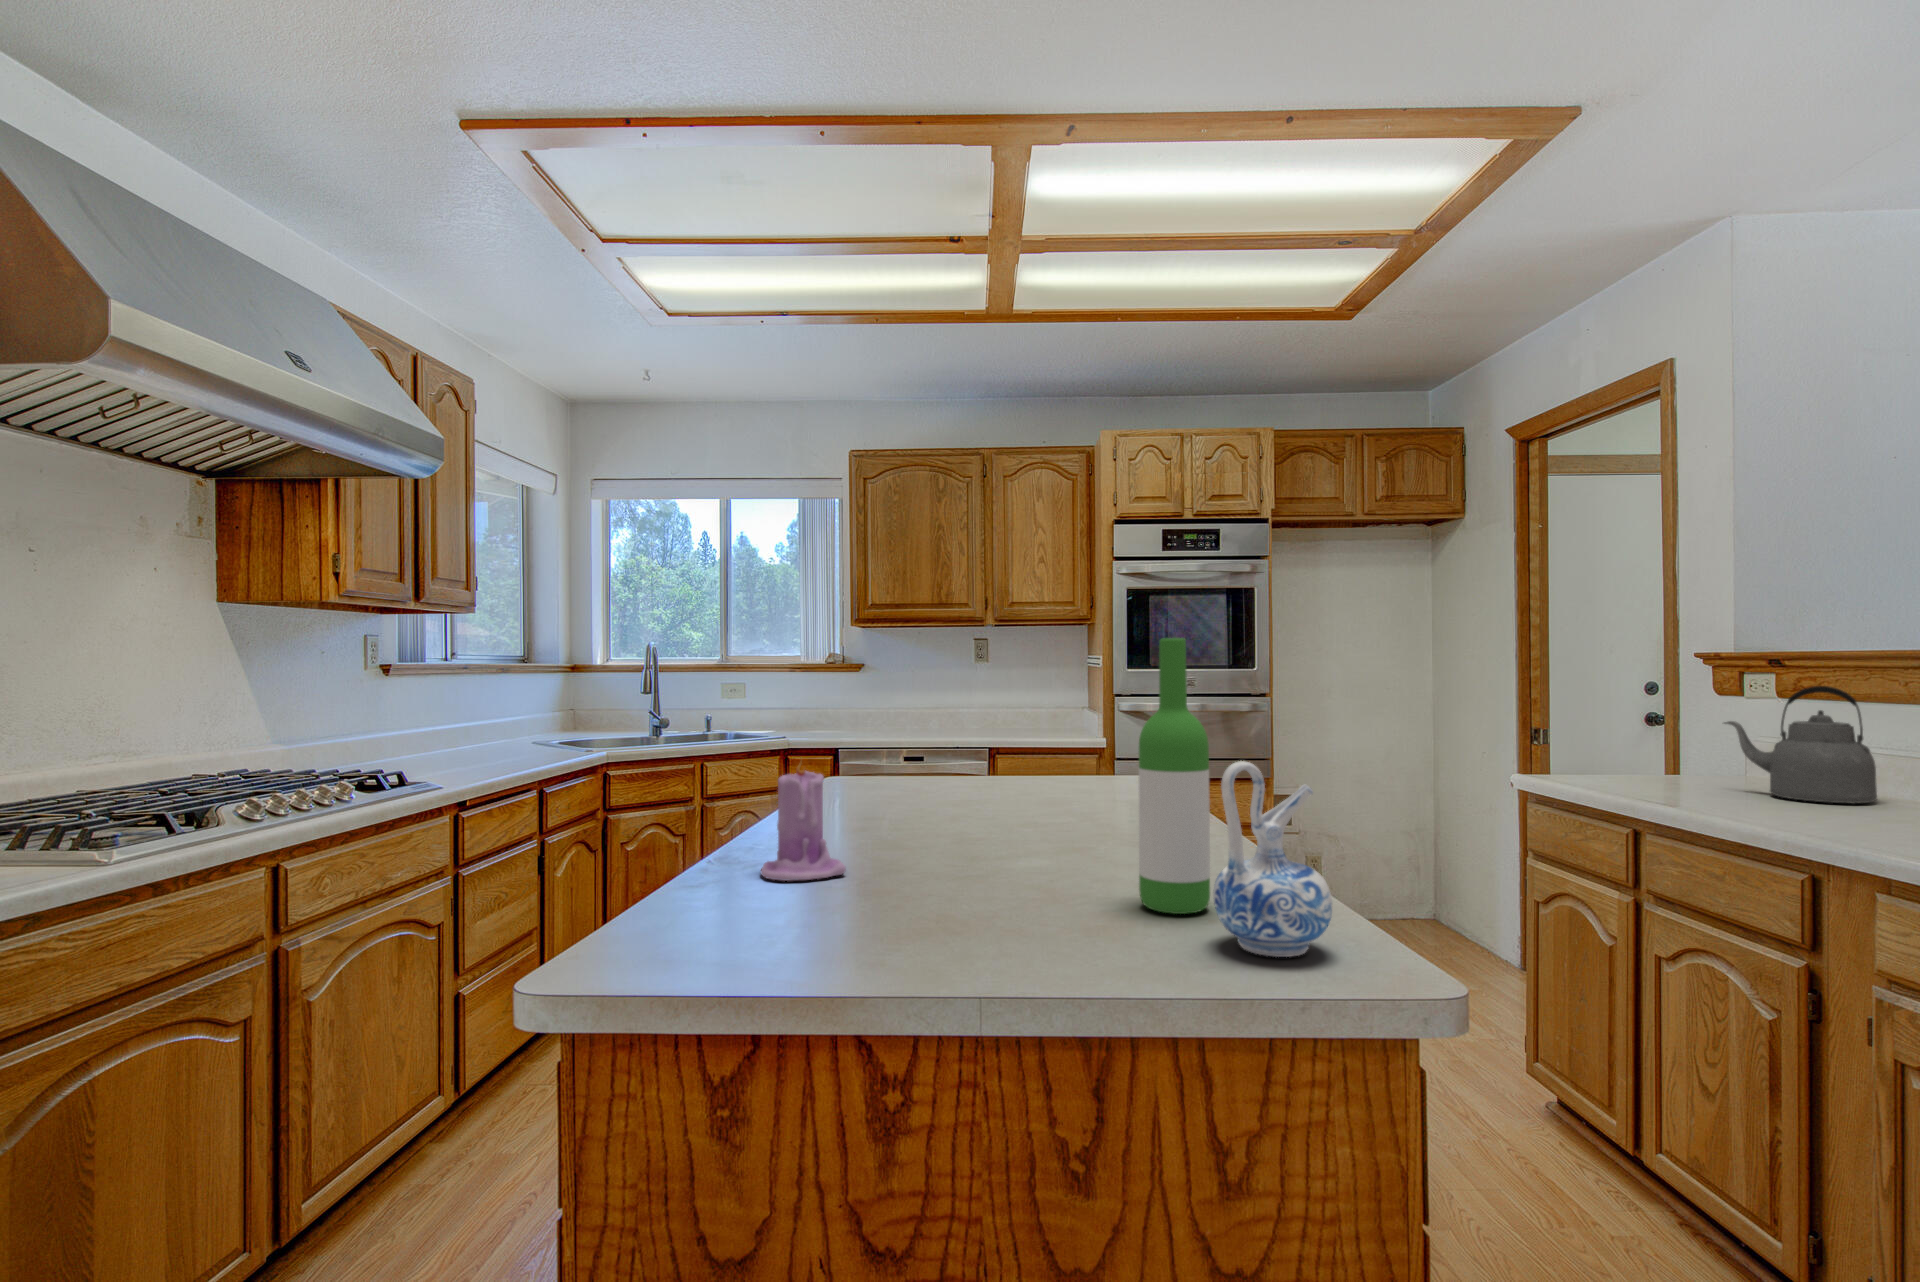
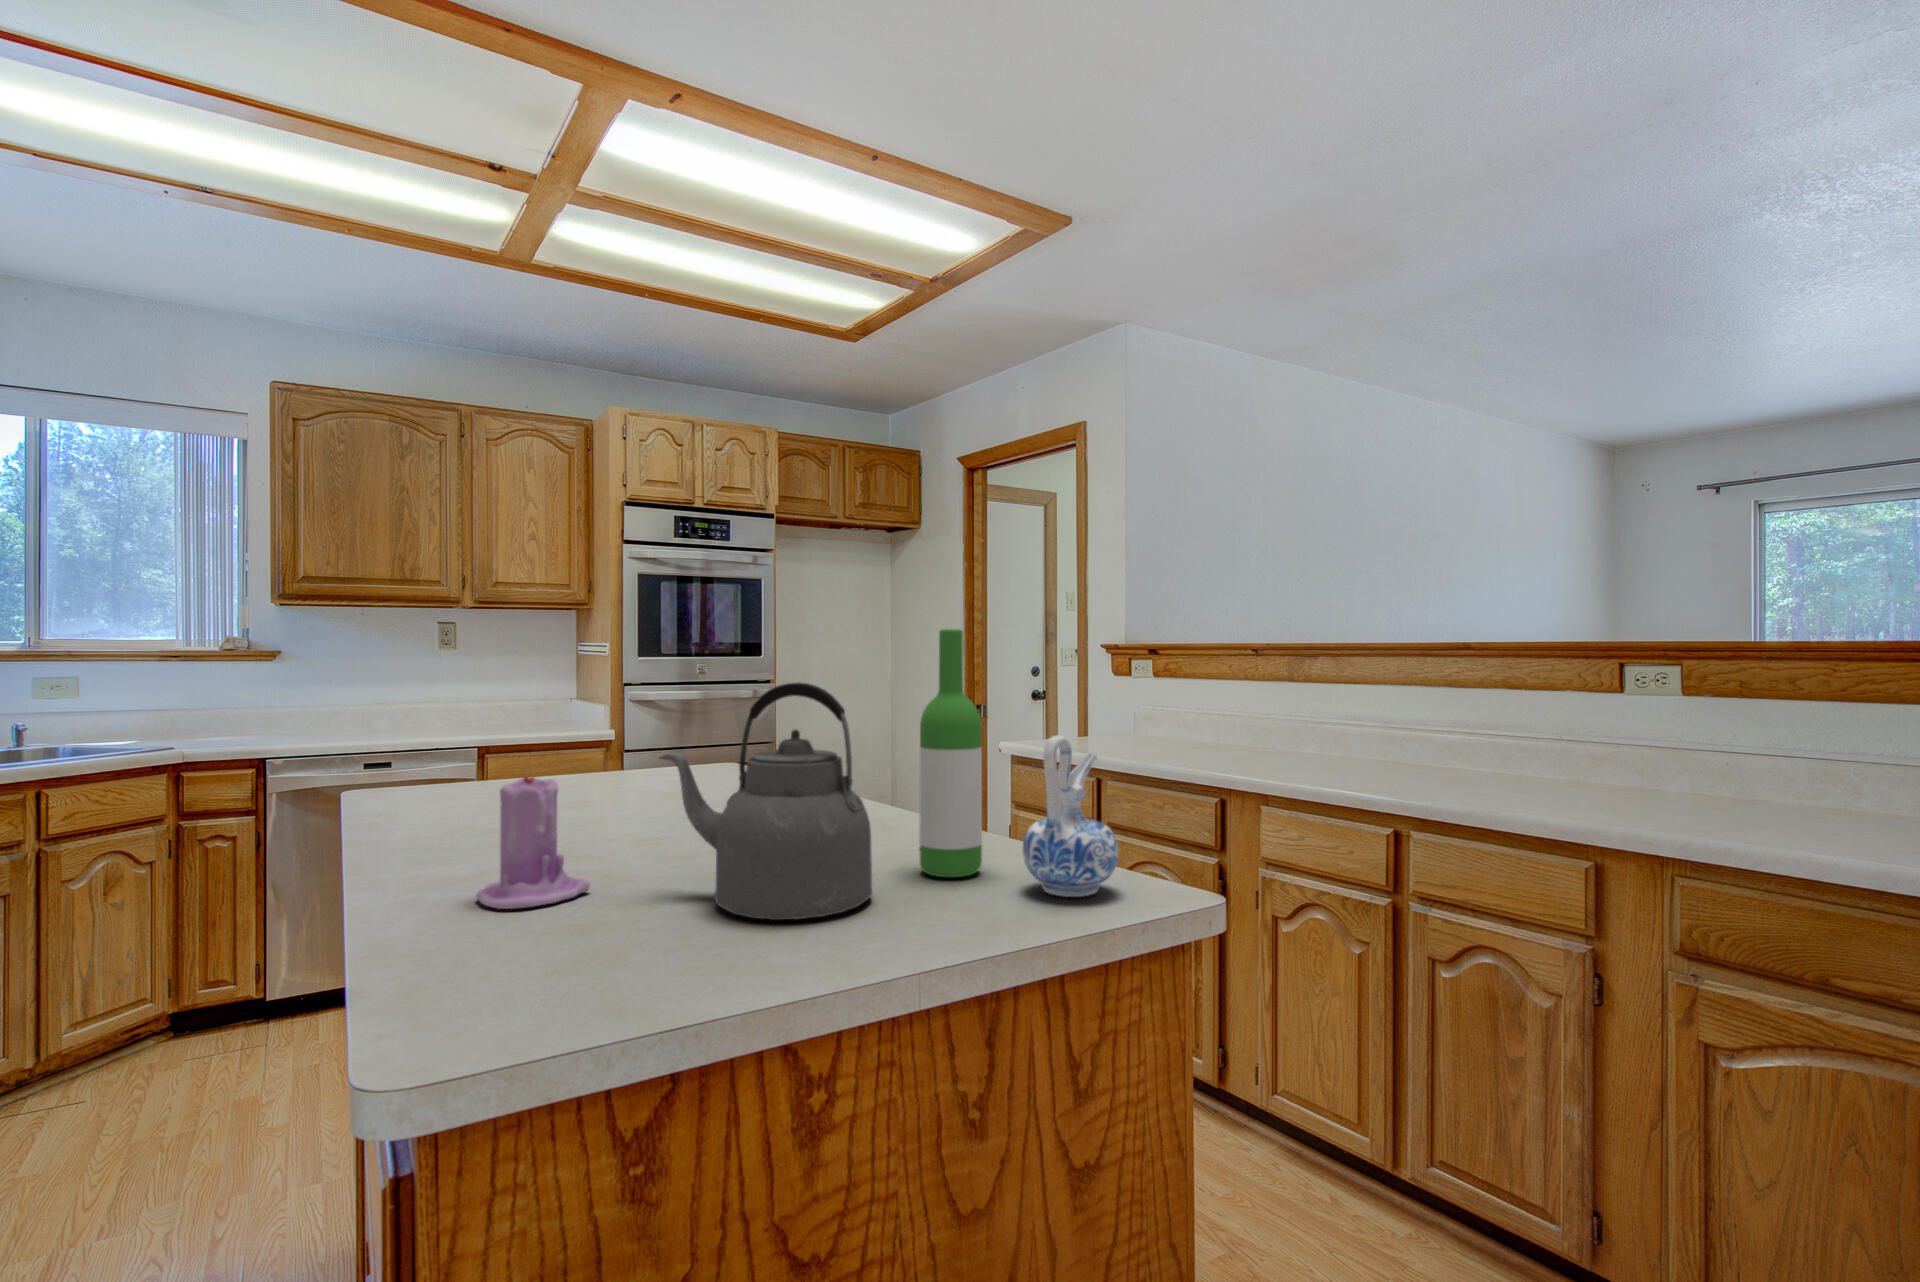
kettle: present [1724,686,1877,804] -> present [659,682,872,920]

